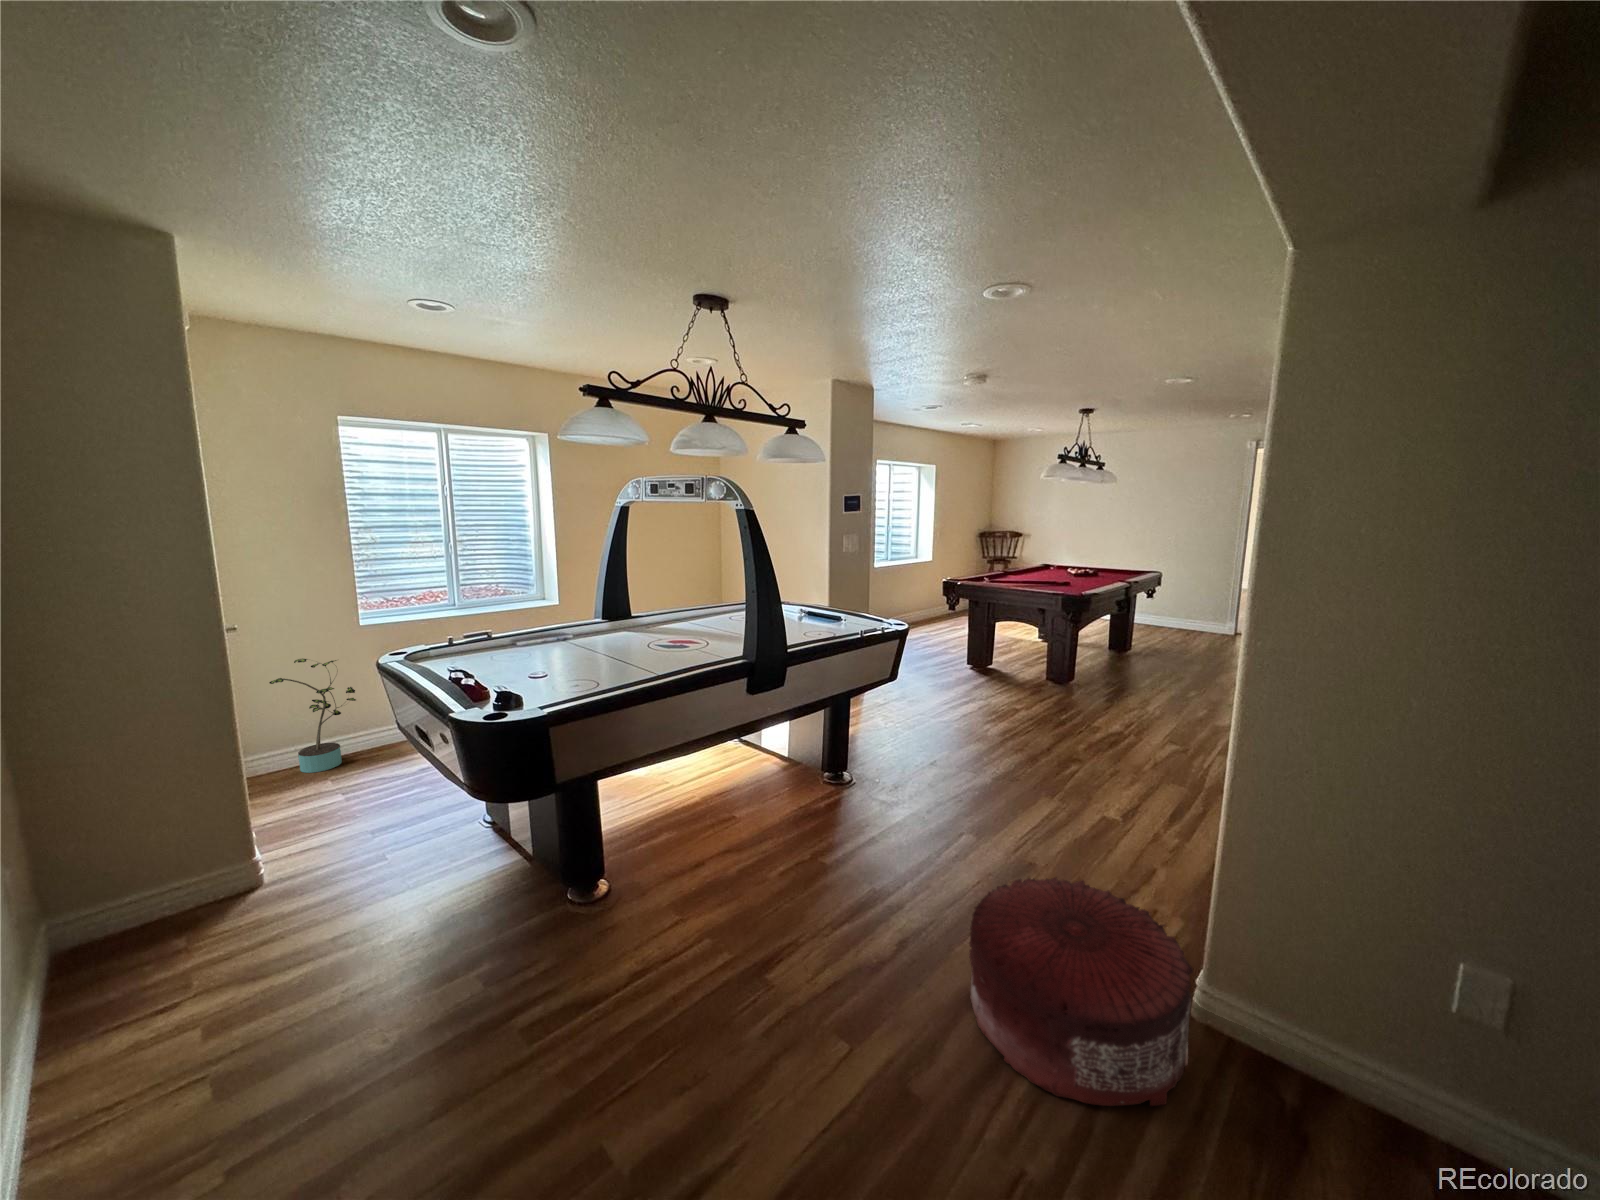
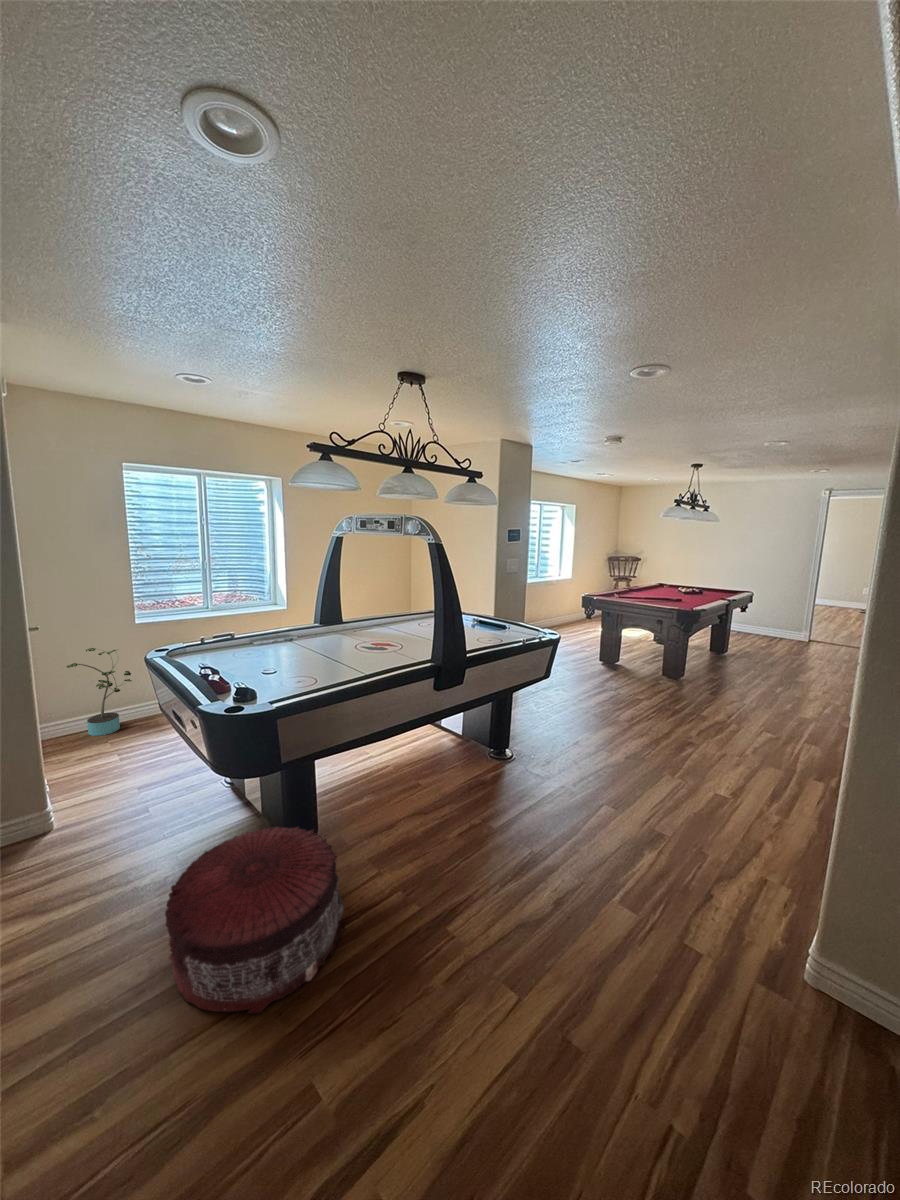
pouf: present [969,877,1193,1106] -> present [165,826,345,1013]

